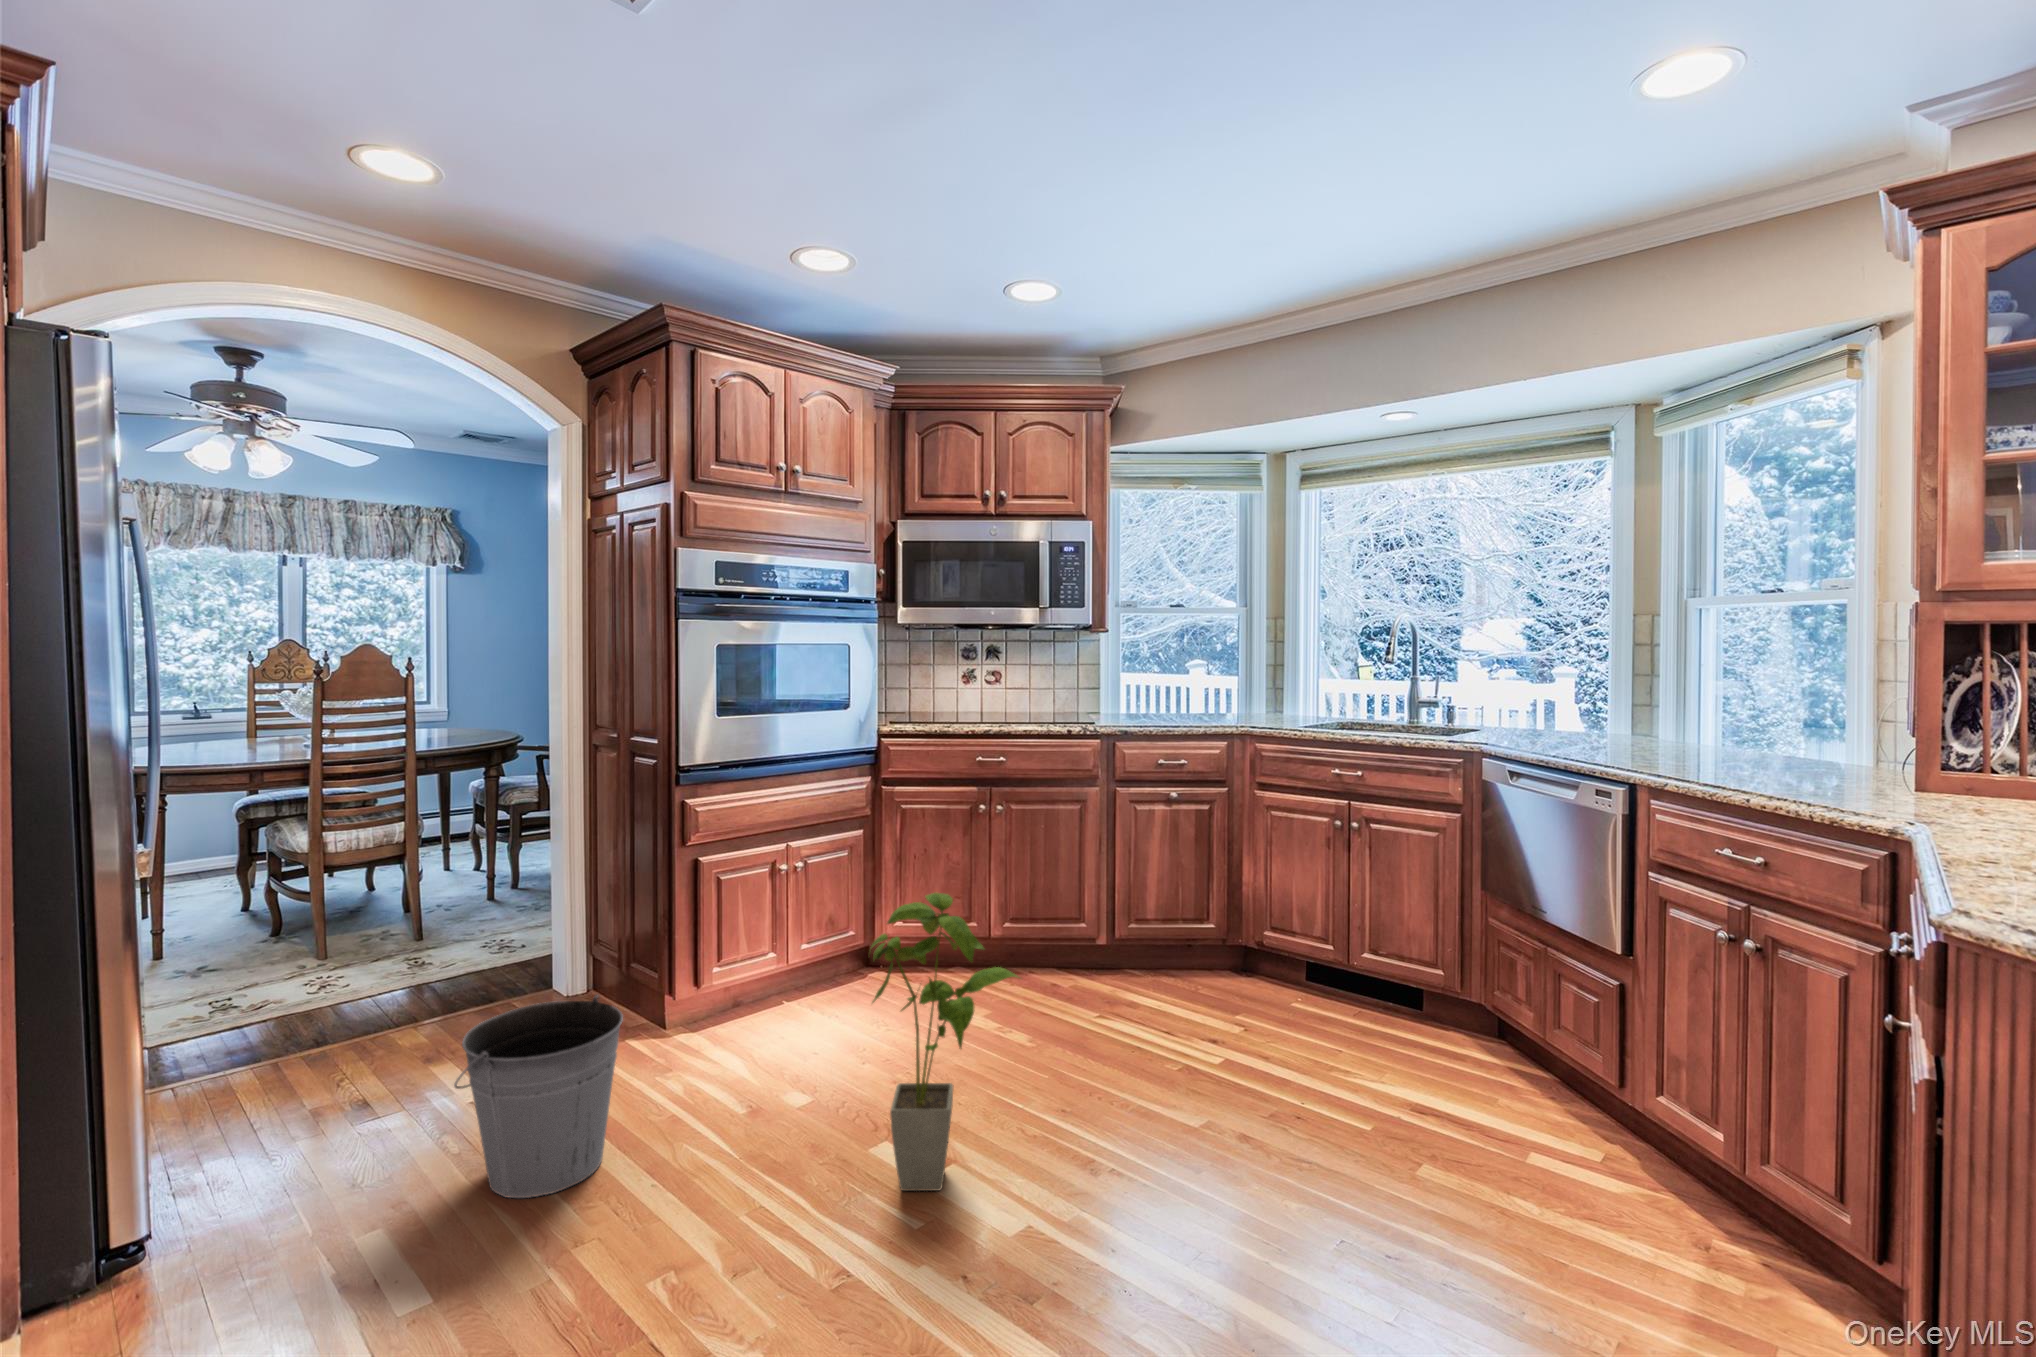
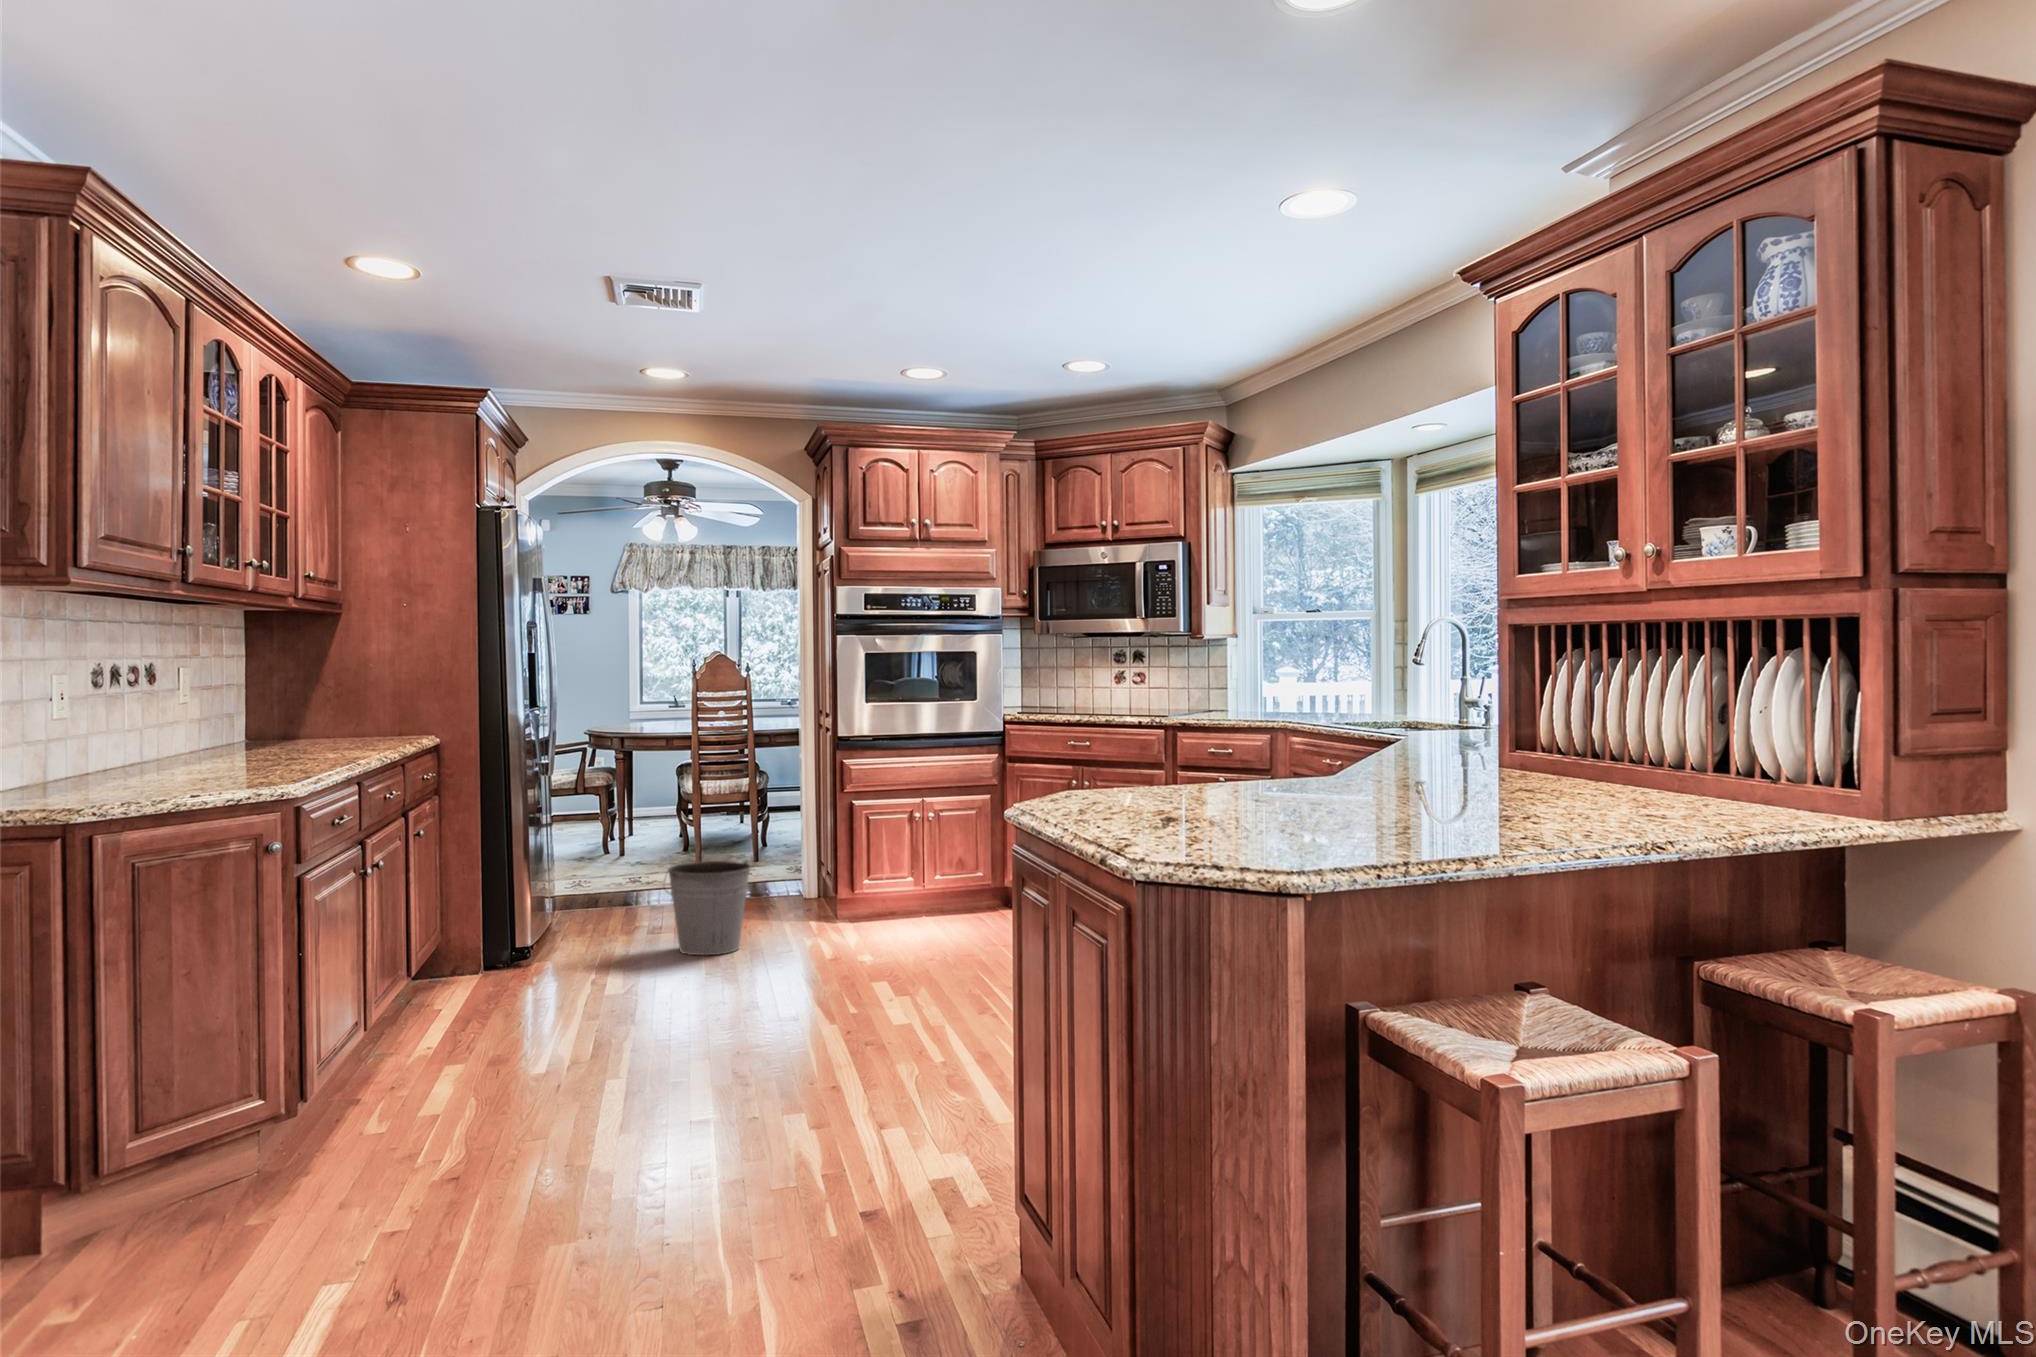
house plant: present [871,893,1019,1191] -> none [837,798,934,982]

